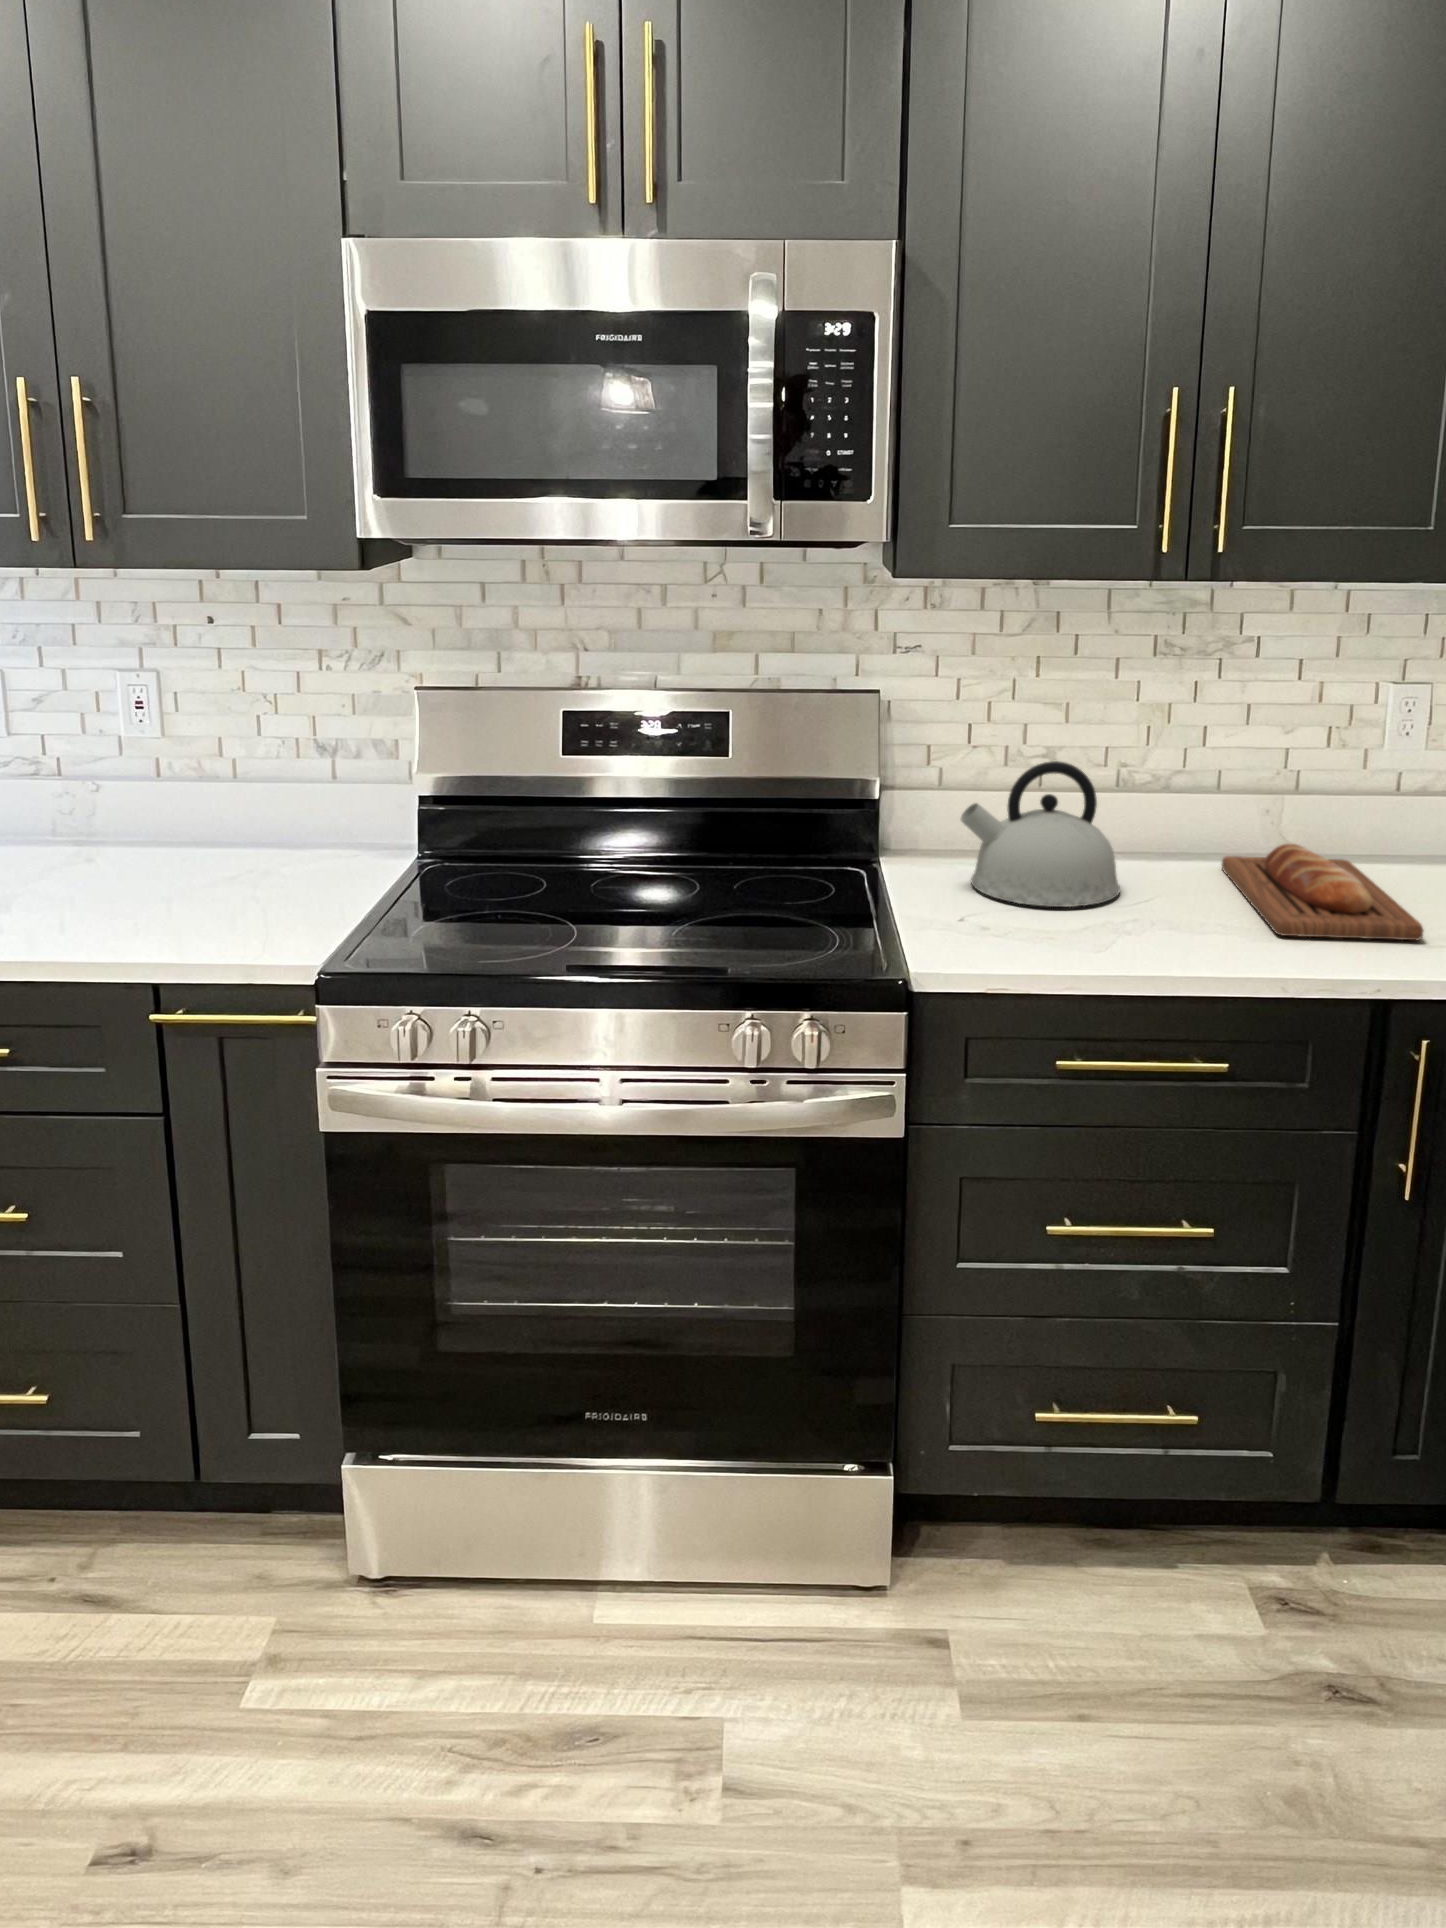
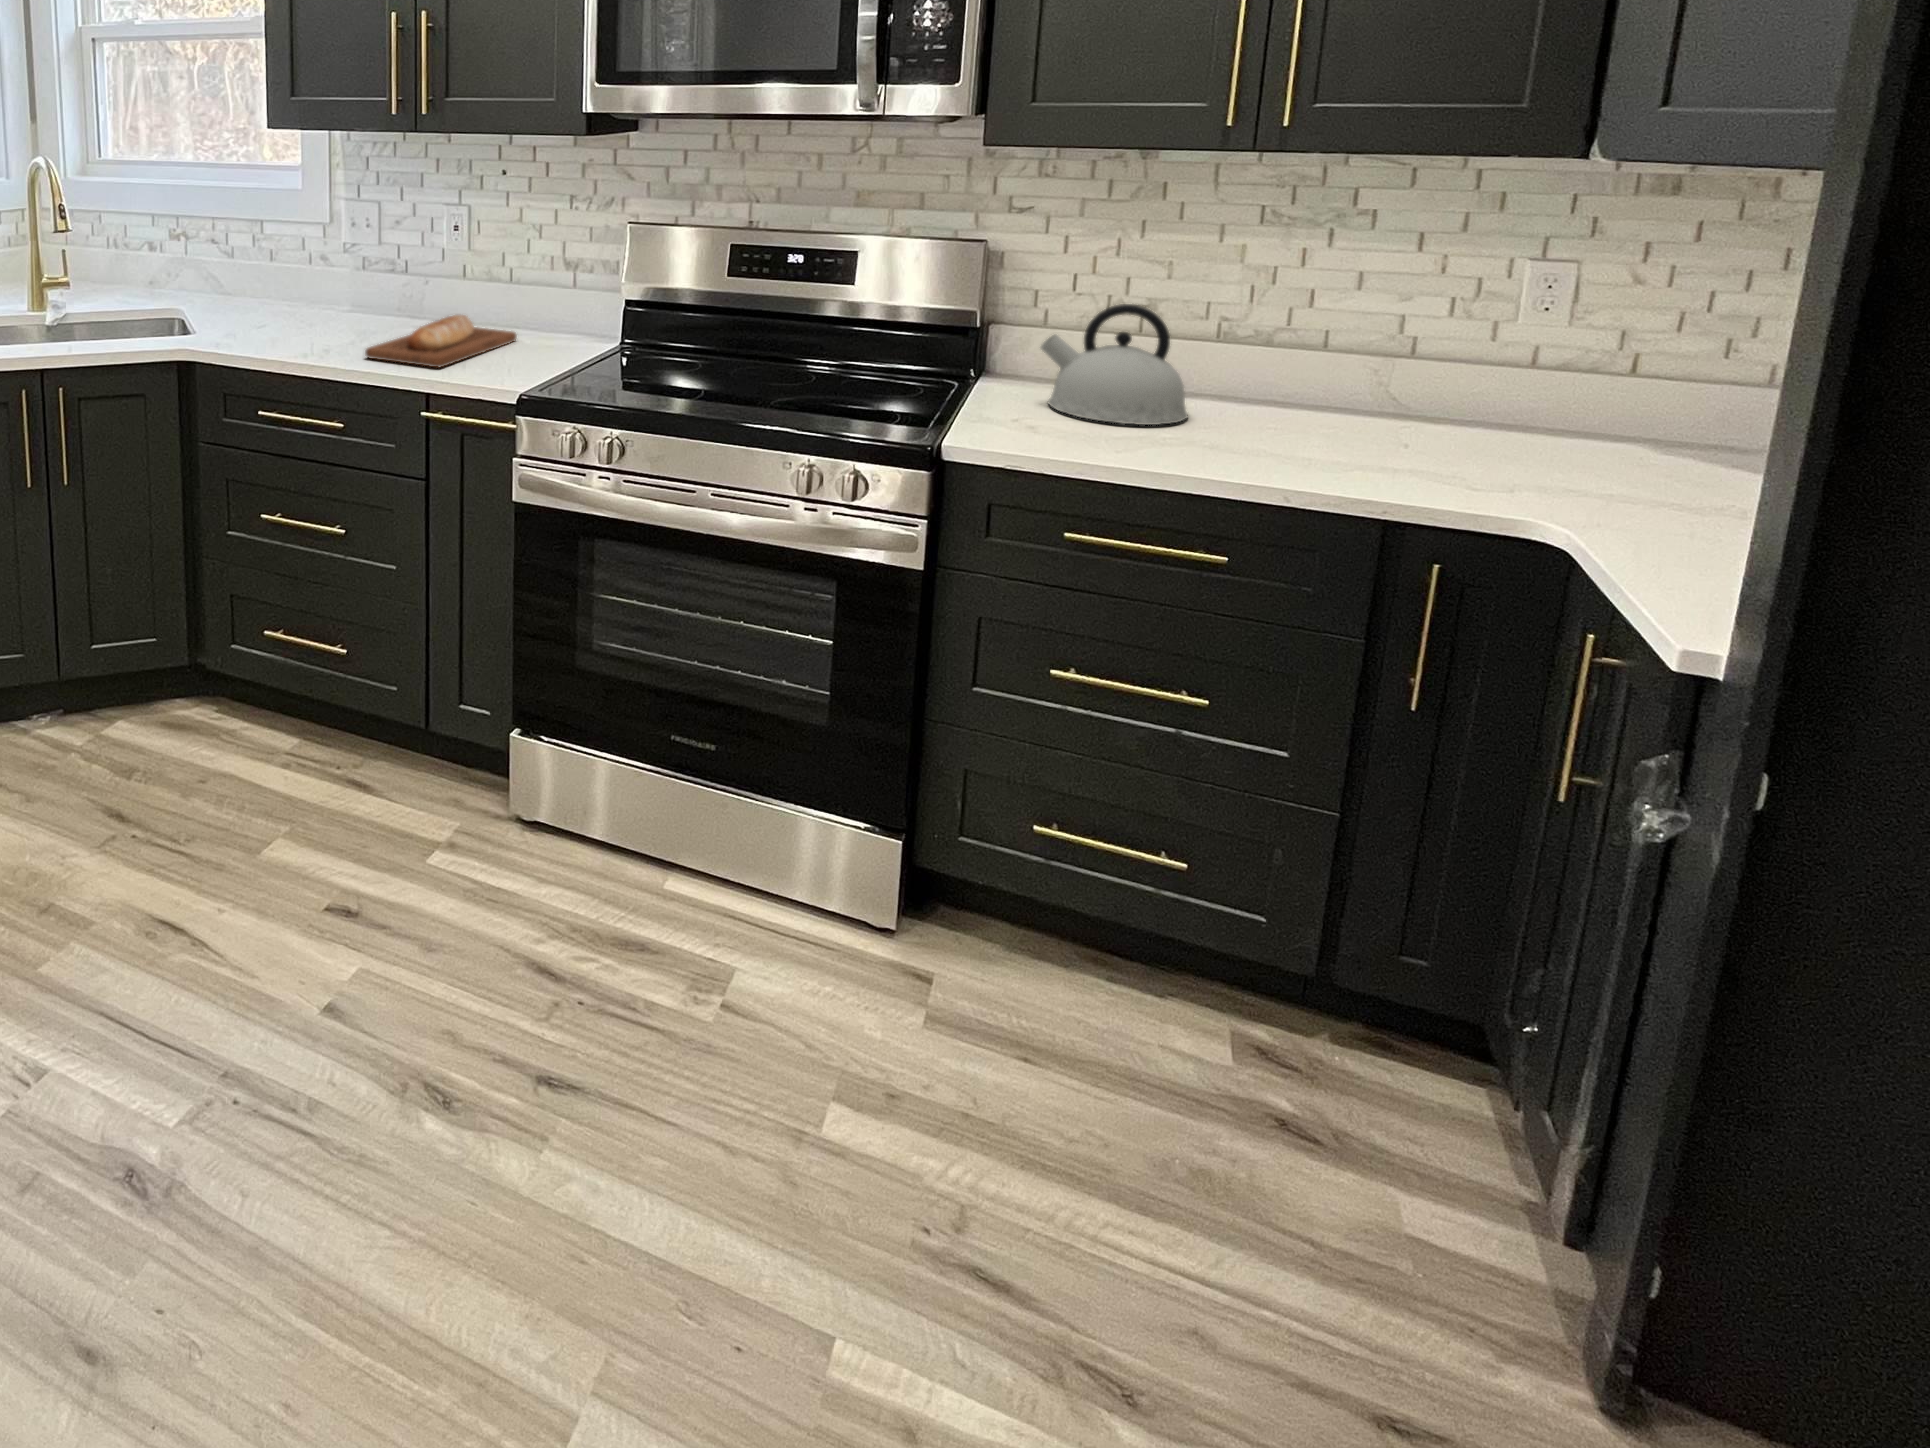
bread loaf: present [1222,844,1423,940] -> present [365,315,517,367]

